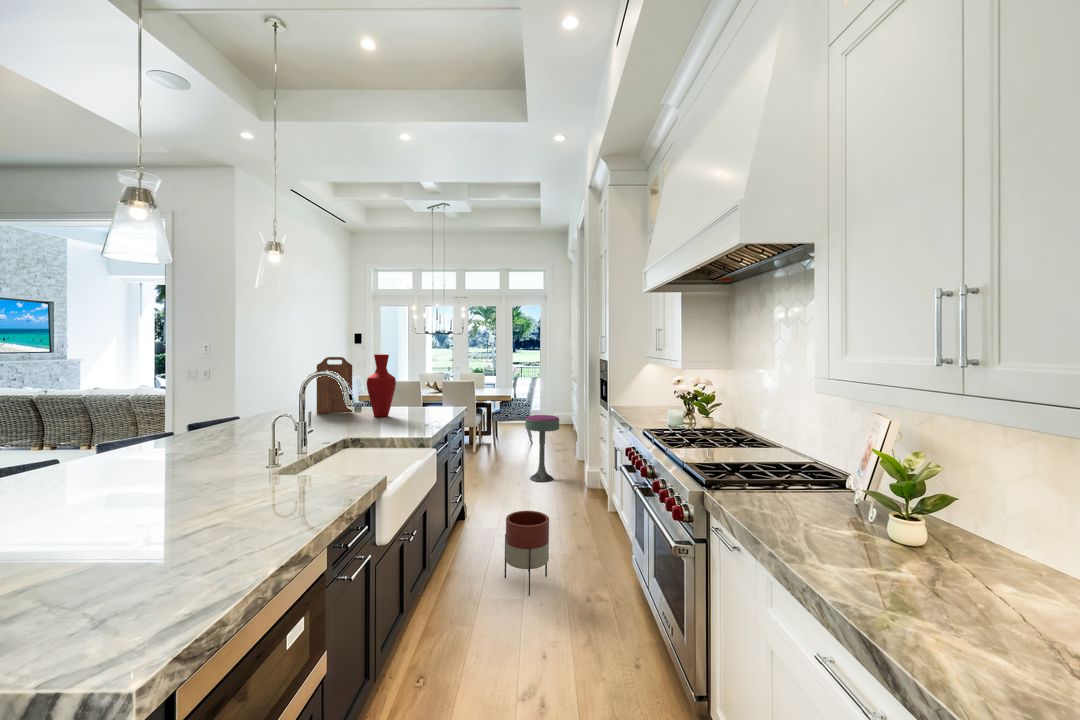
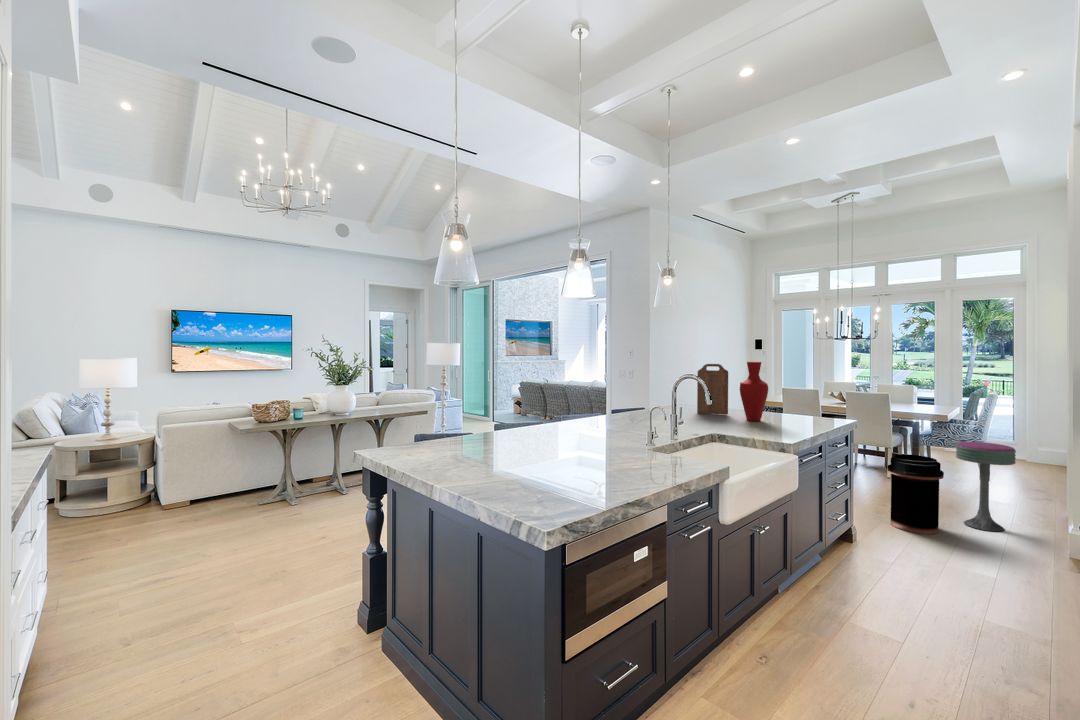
trash can: none [484,431,521,495] -> present [887,454,944,534]
planter: present [505,511,549,596] -> none [883,541,945,638]

